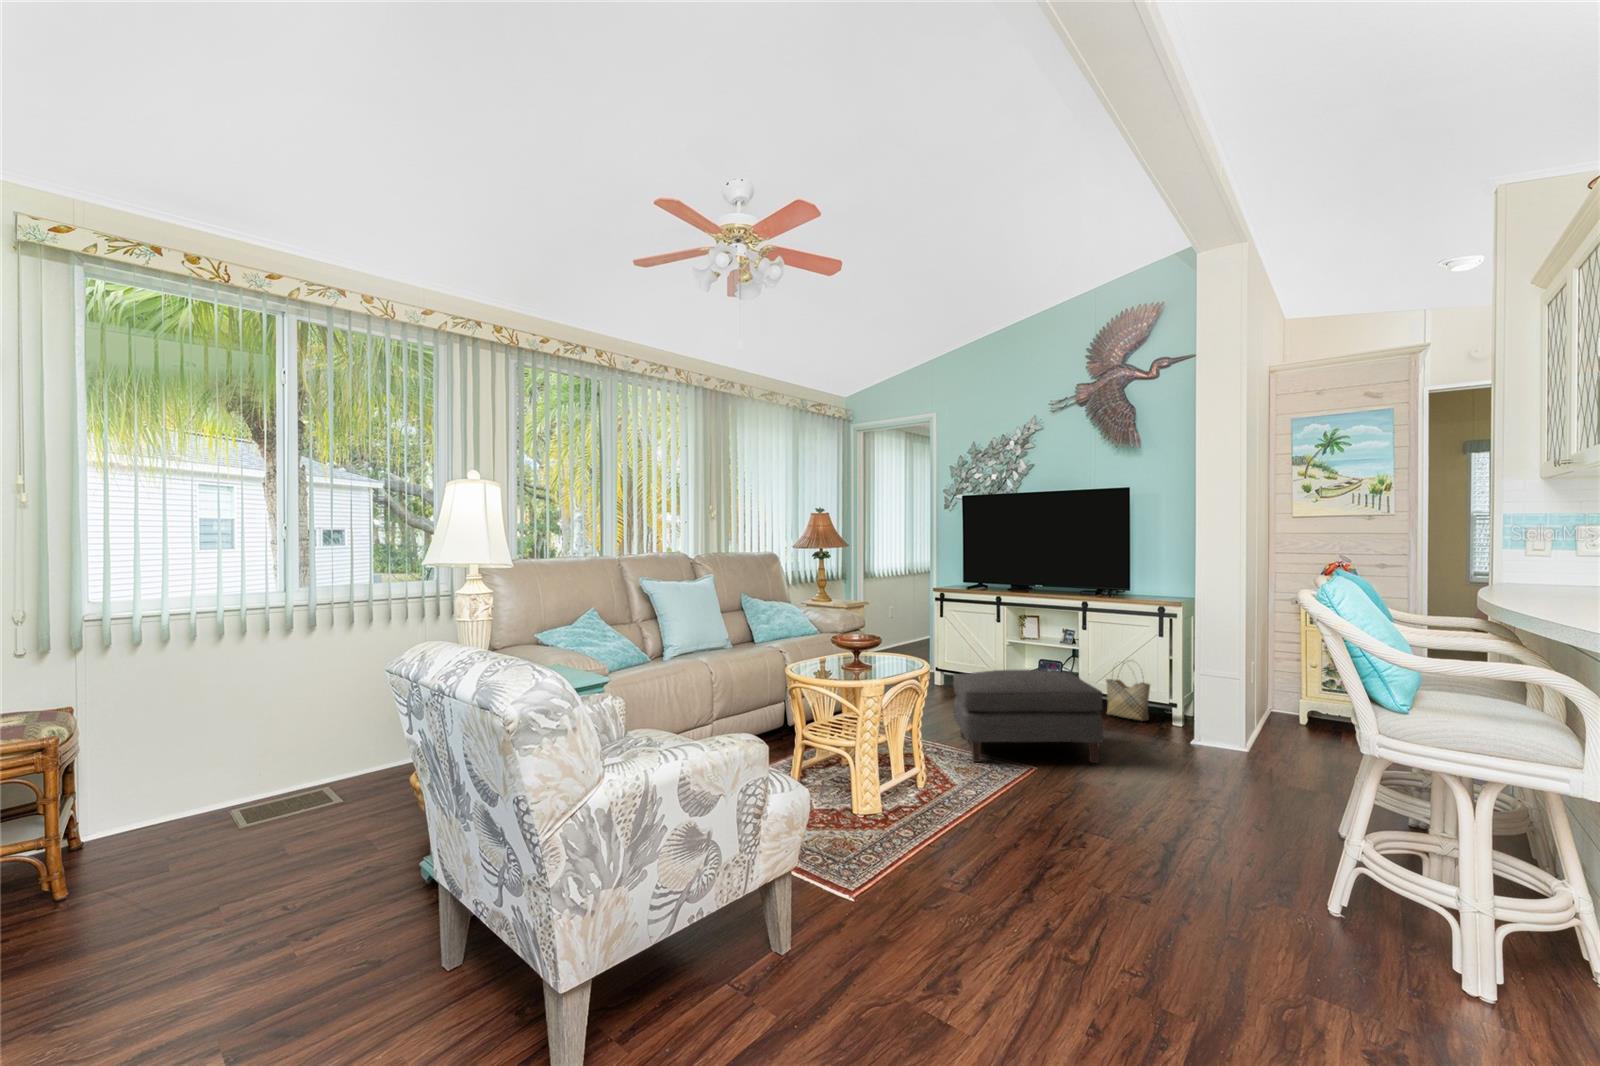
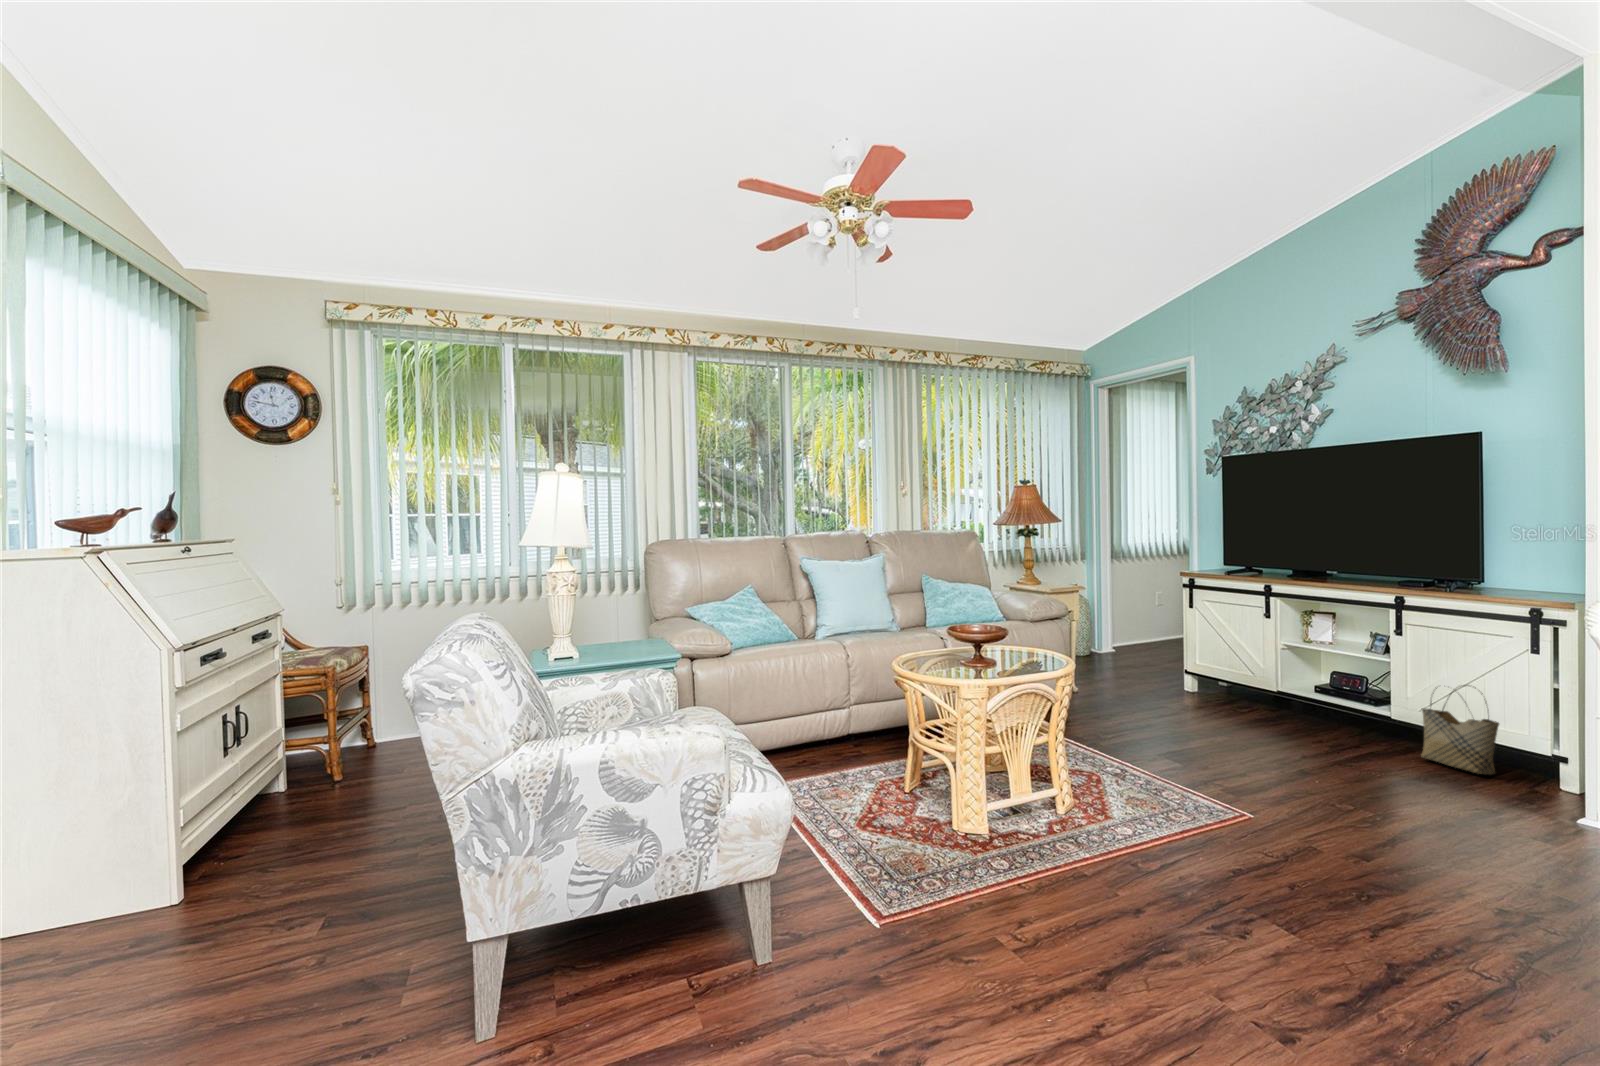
ottoman: present [953,670,1103,763] -> none [1147,681,1362,824]

